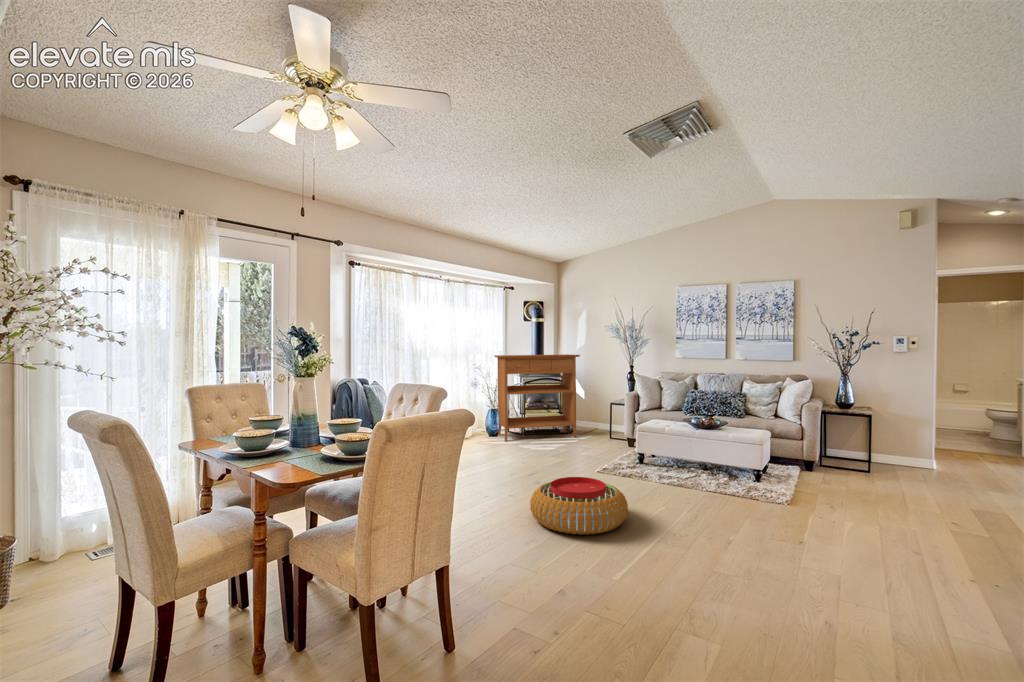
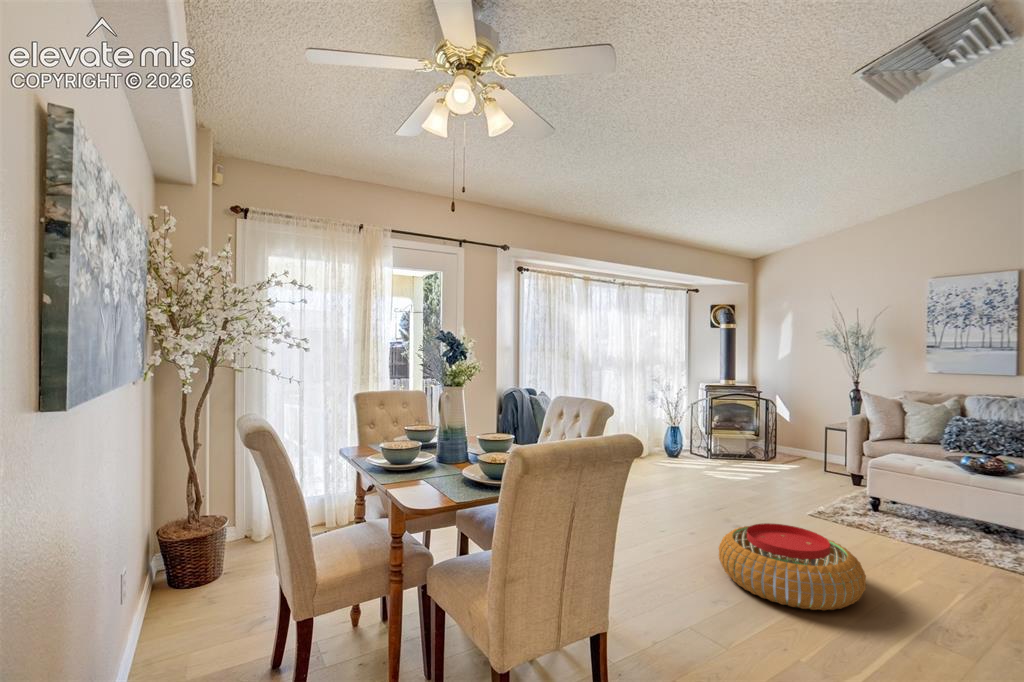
console table: present [494,354,580,441] -> none [673,365,783,466]

